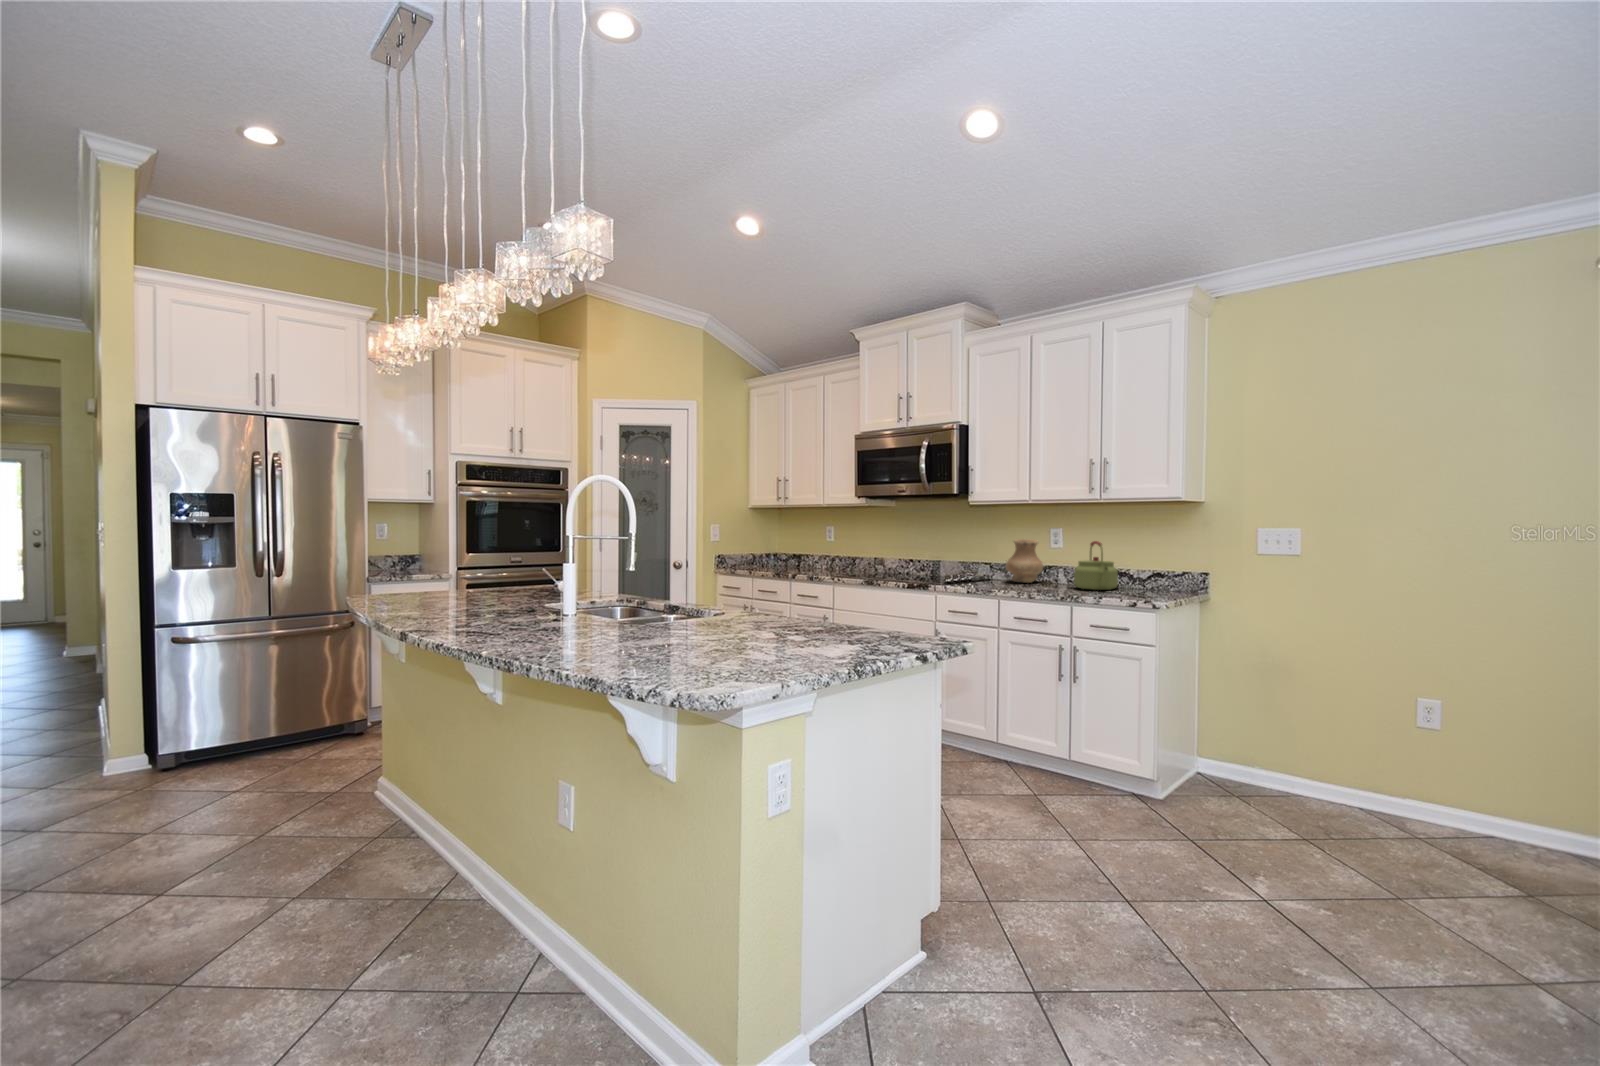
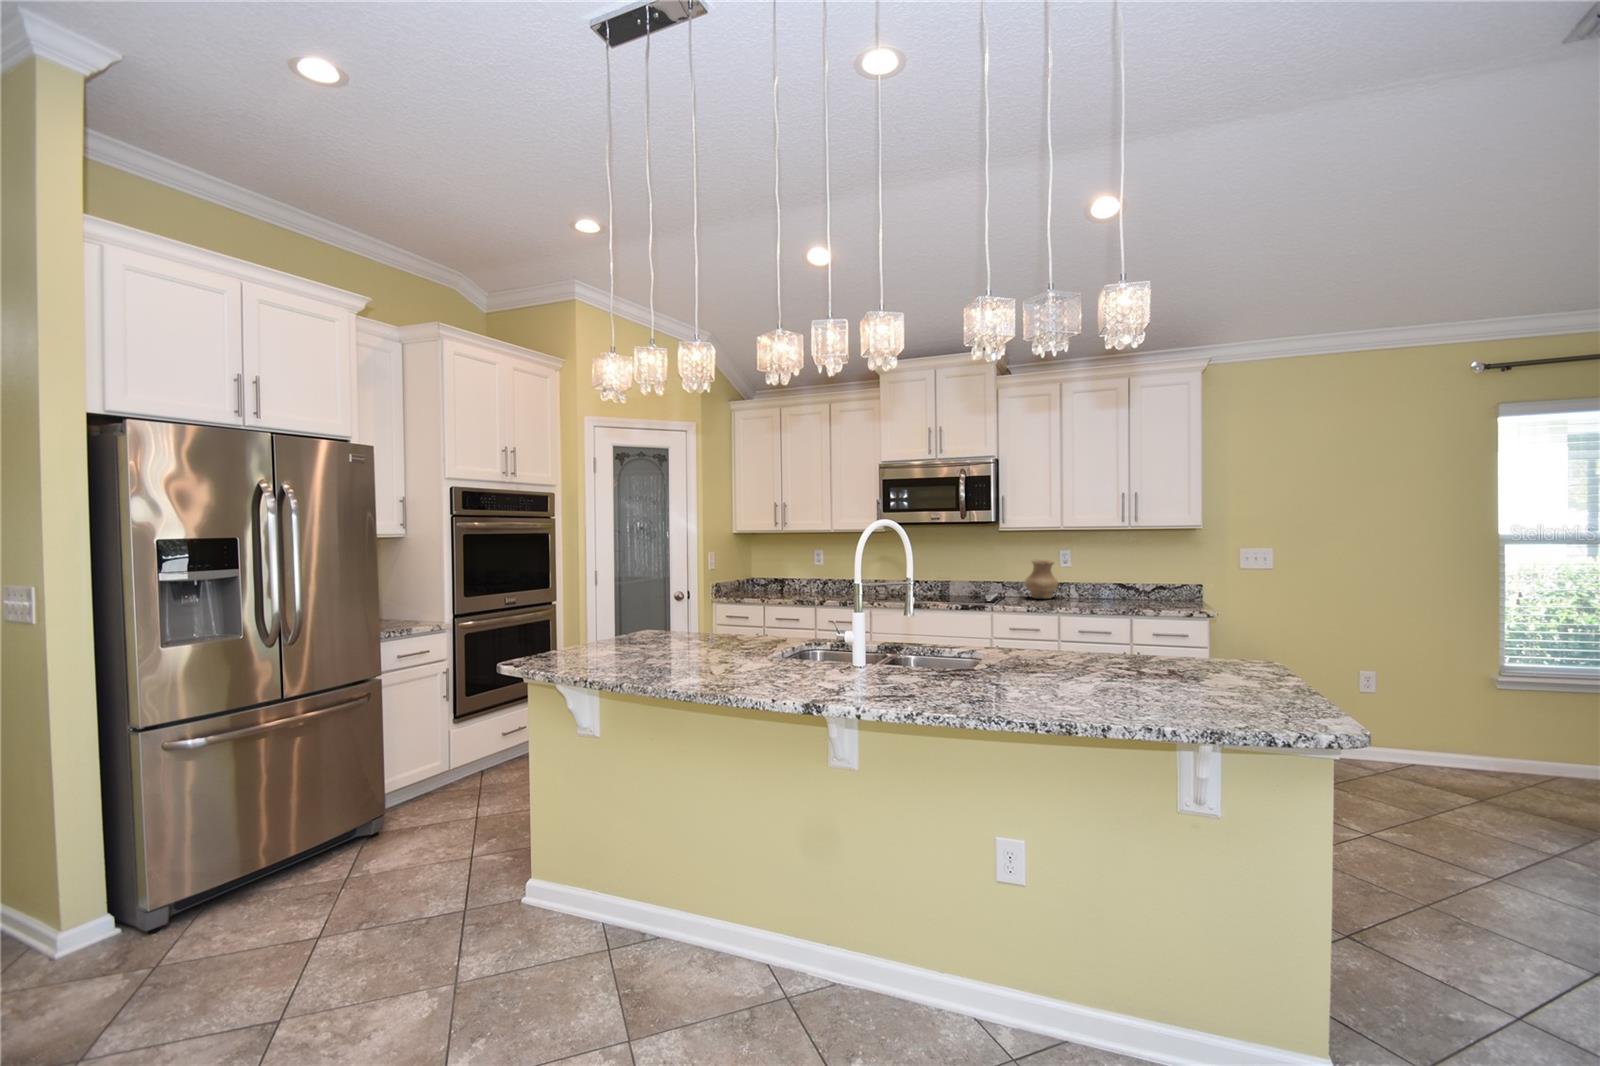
kettle: present [1074,541,1118,590] -> none [1099,560,1139,602]

